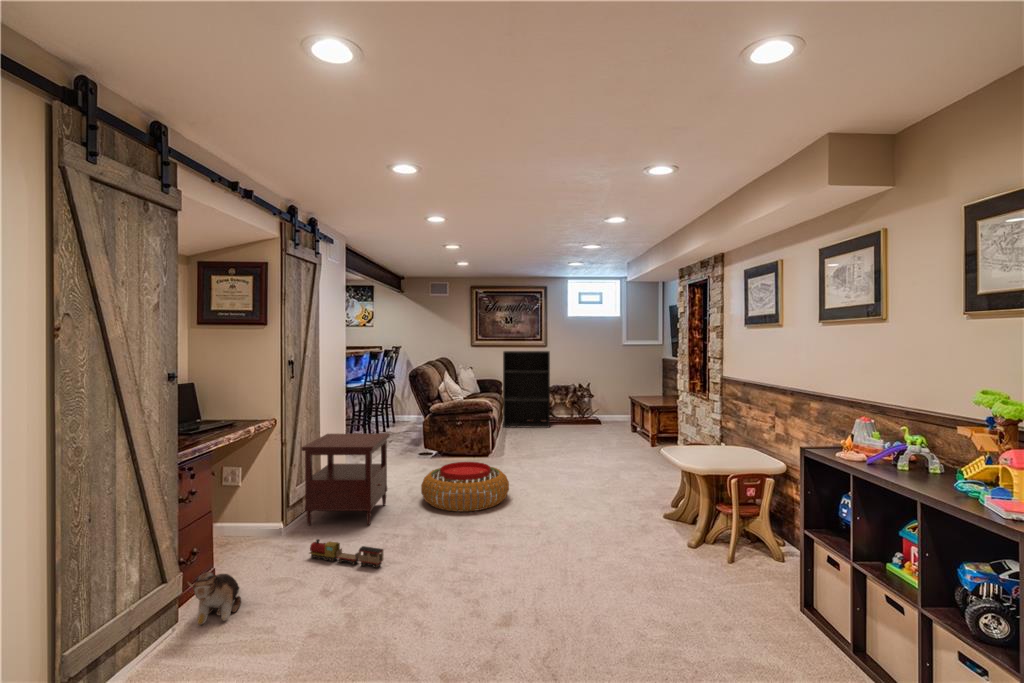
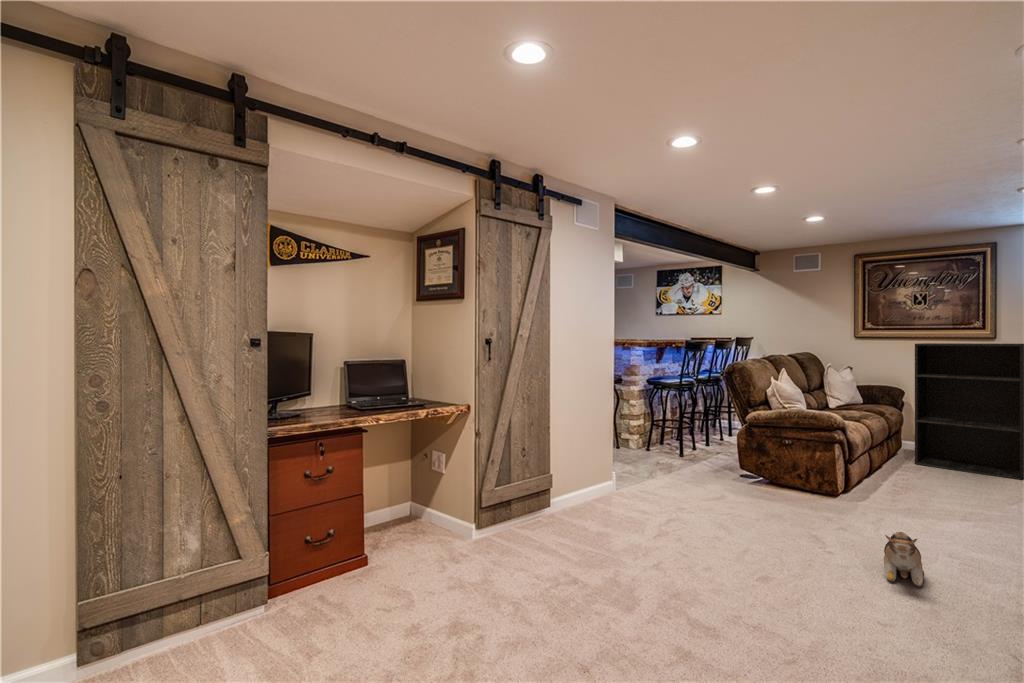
side table: present [301,434,390,525] -> none [498,431,619,562]
pouf: present [421,462,509,512] -> none [654,504,813,602]
toy train: present [309,539,384,568] -> none [451,561,499,635]
plush toy: present [188,572,241,625] -> present [884,532,924,586]

